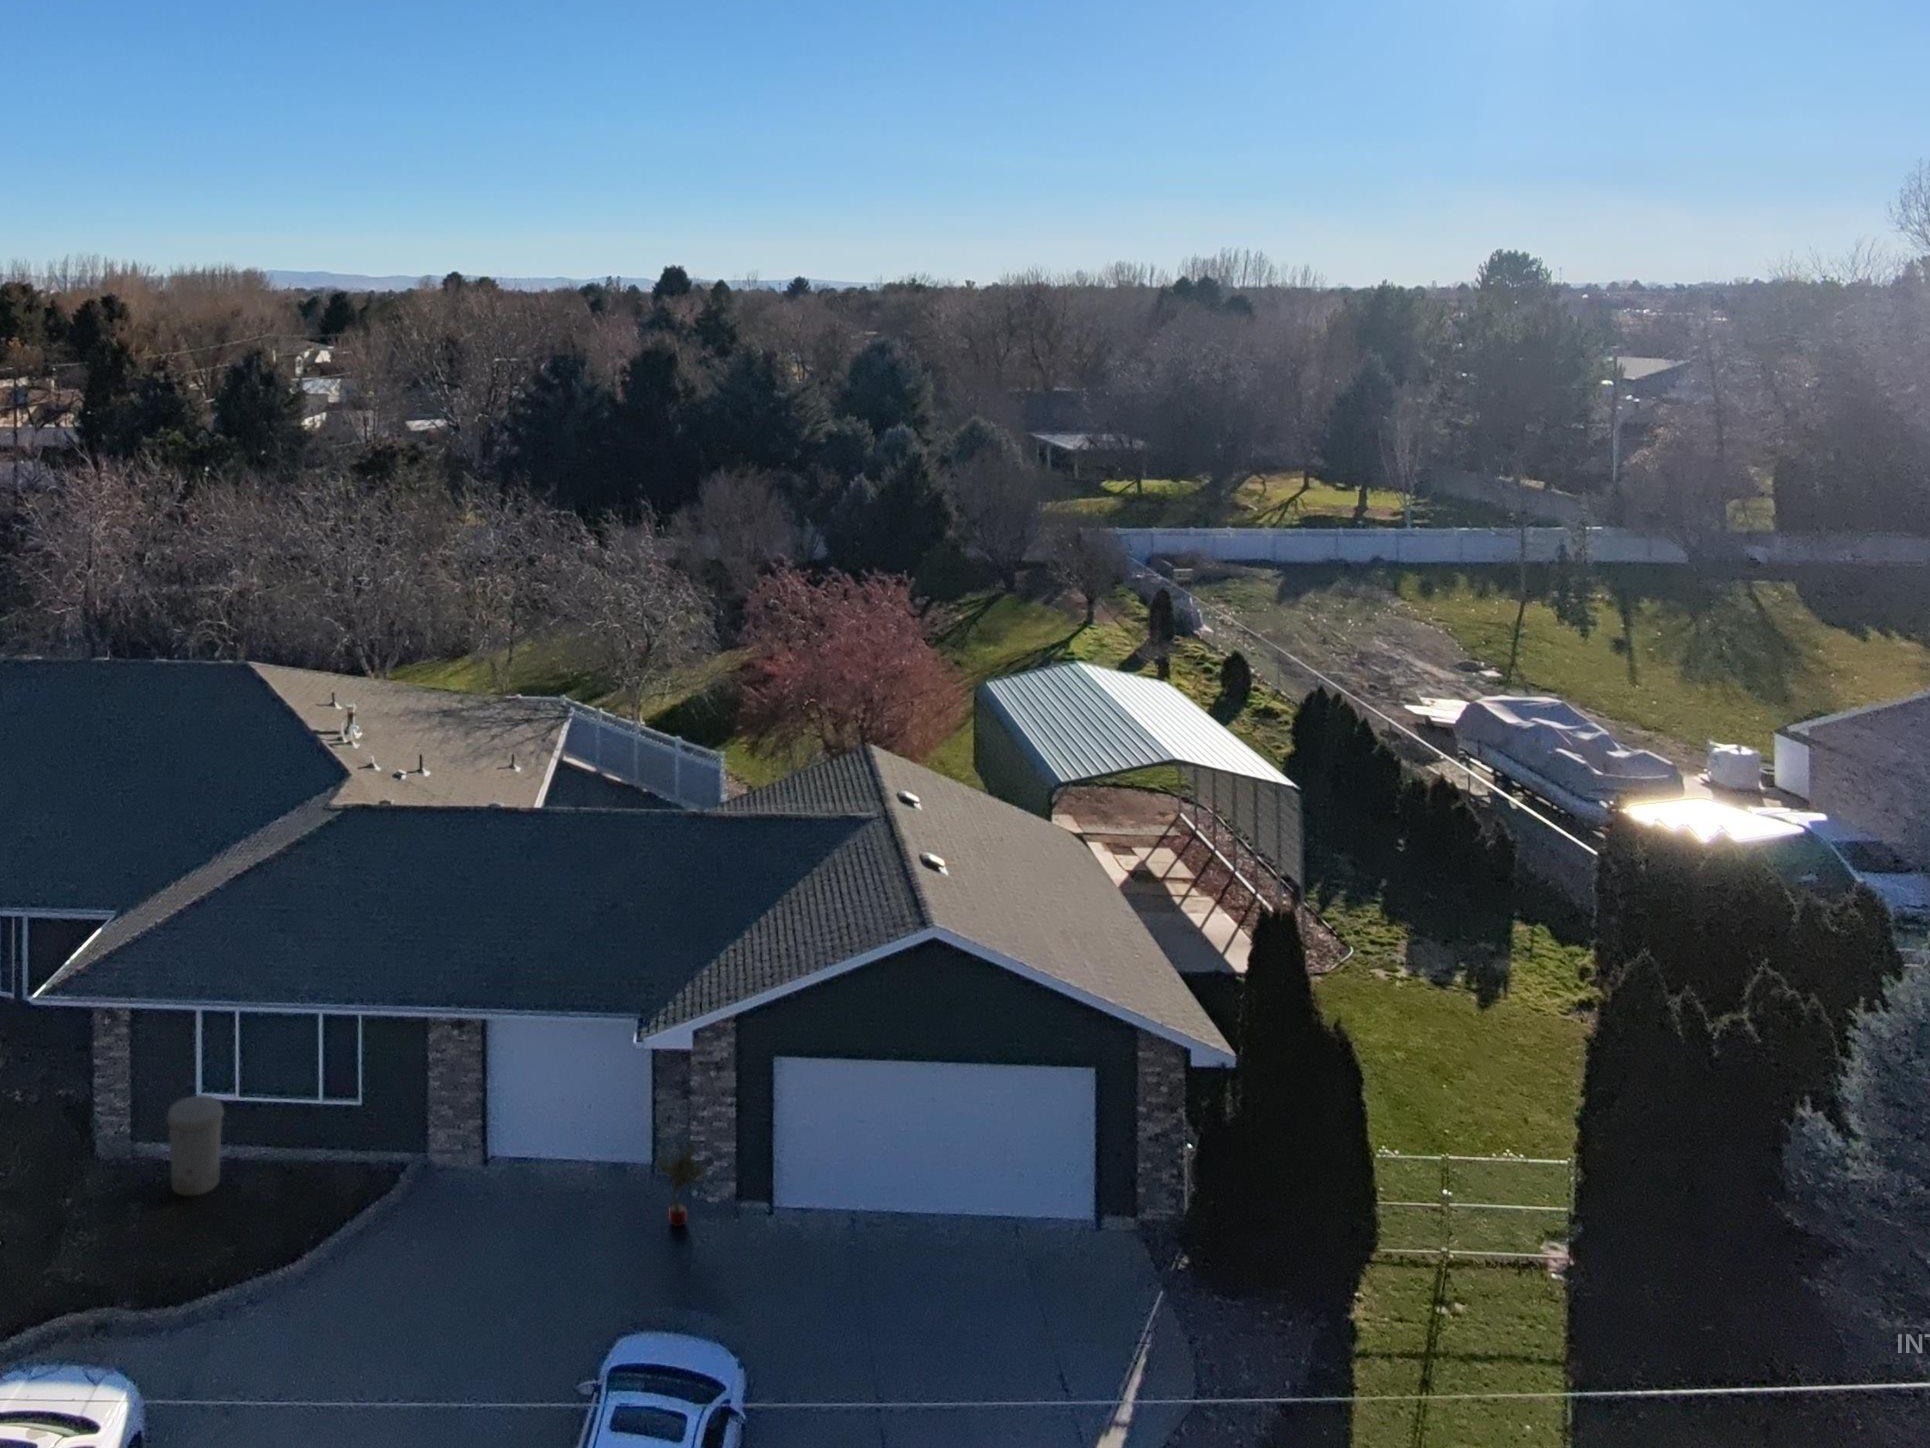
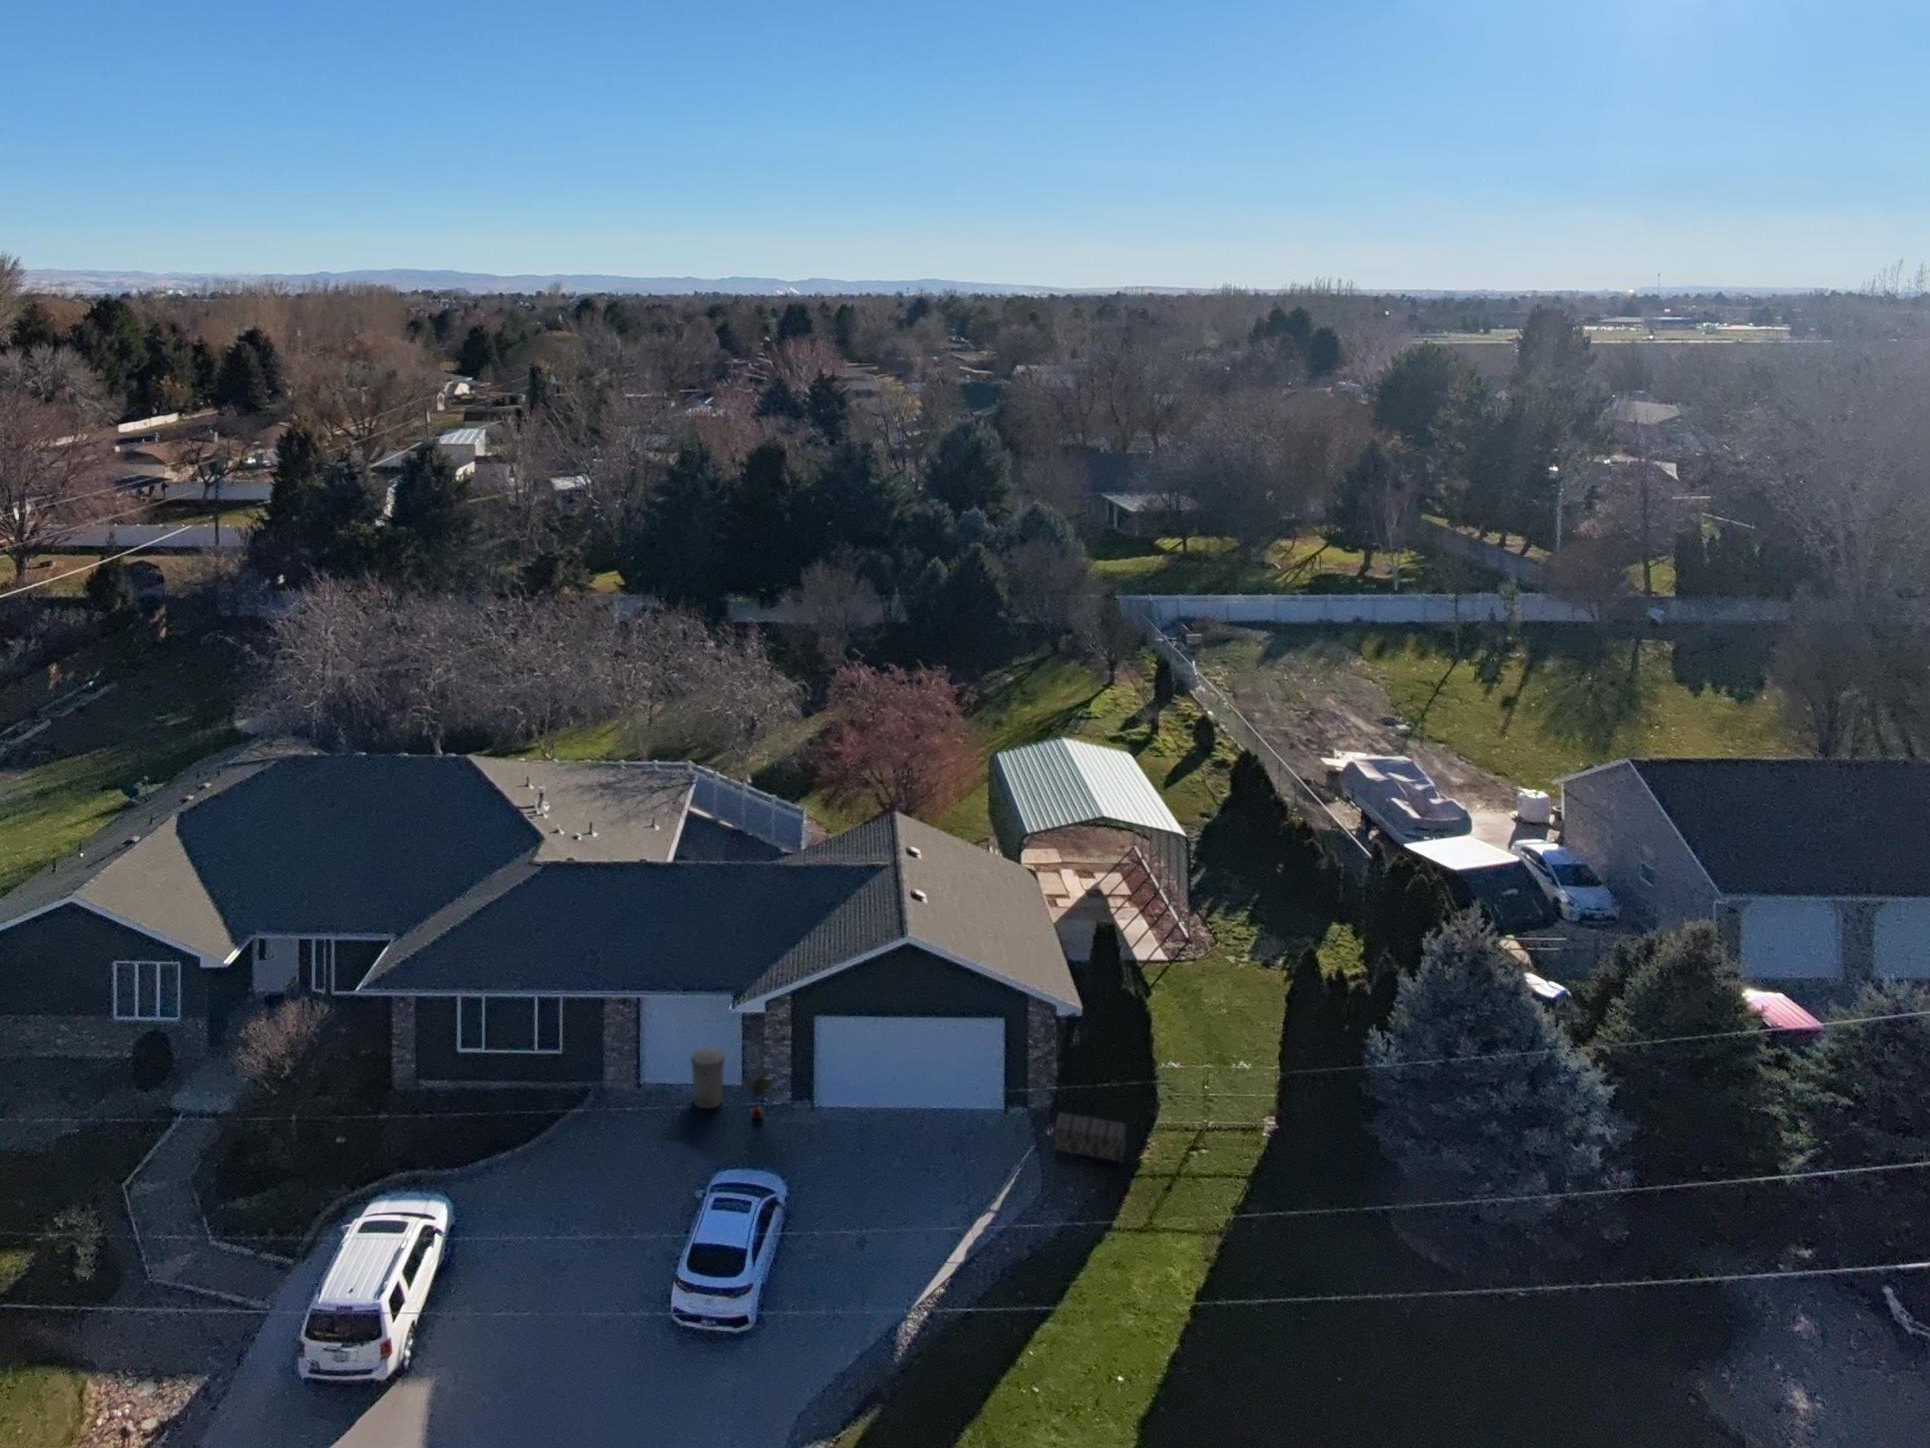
trash can: present [167,1096,224,1196] -> present [691,1048,725,1108]
bench: none [1207,1235,1340,1348] -> present [1054,1113,1126,1169]

